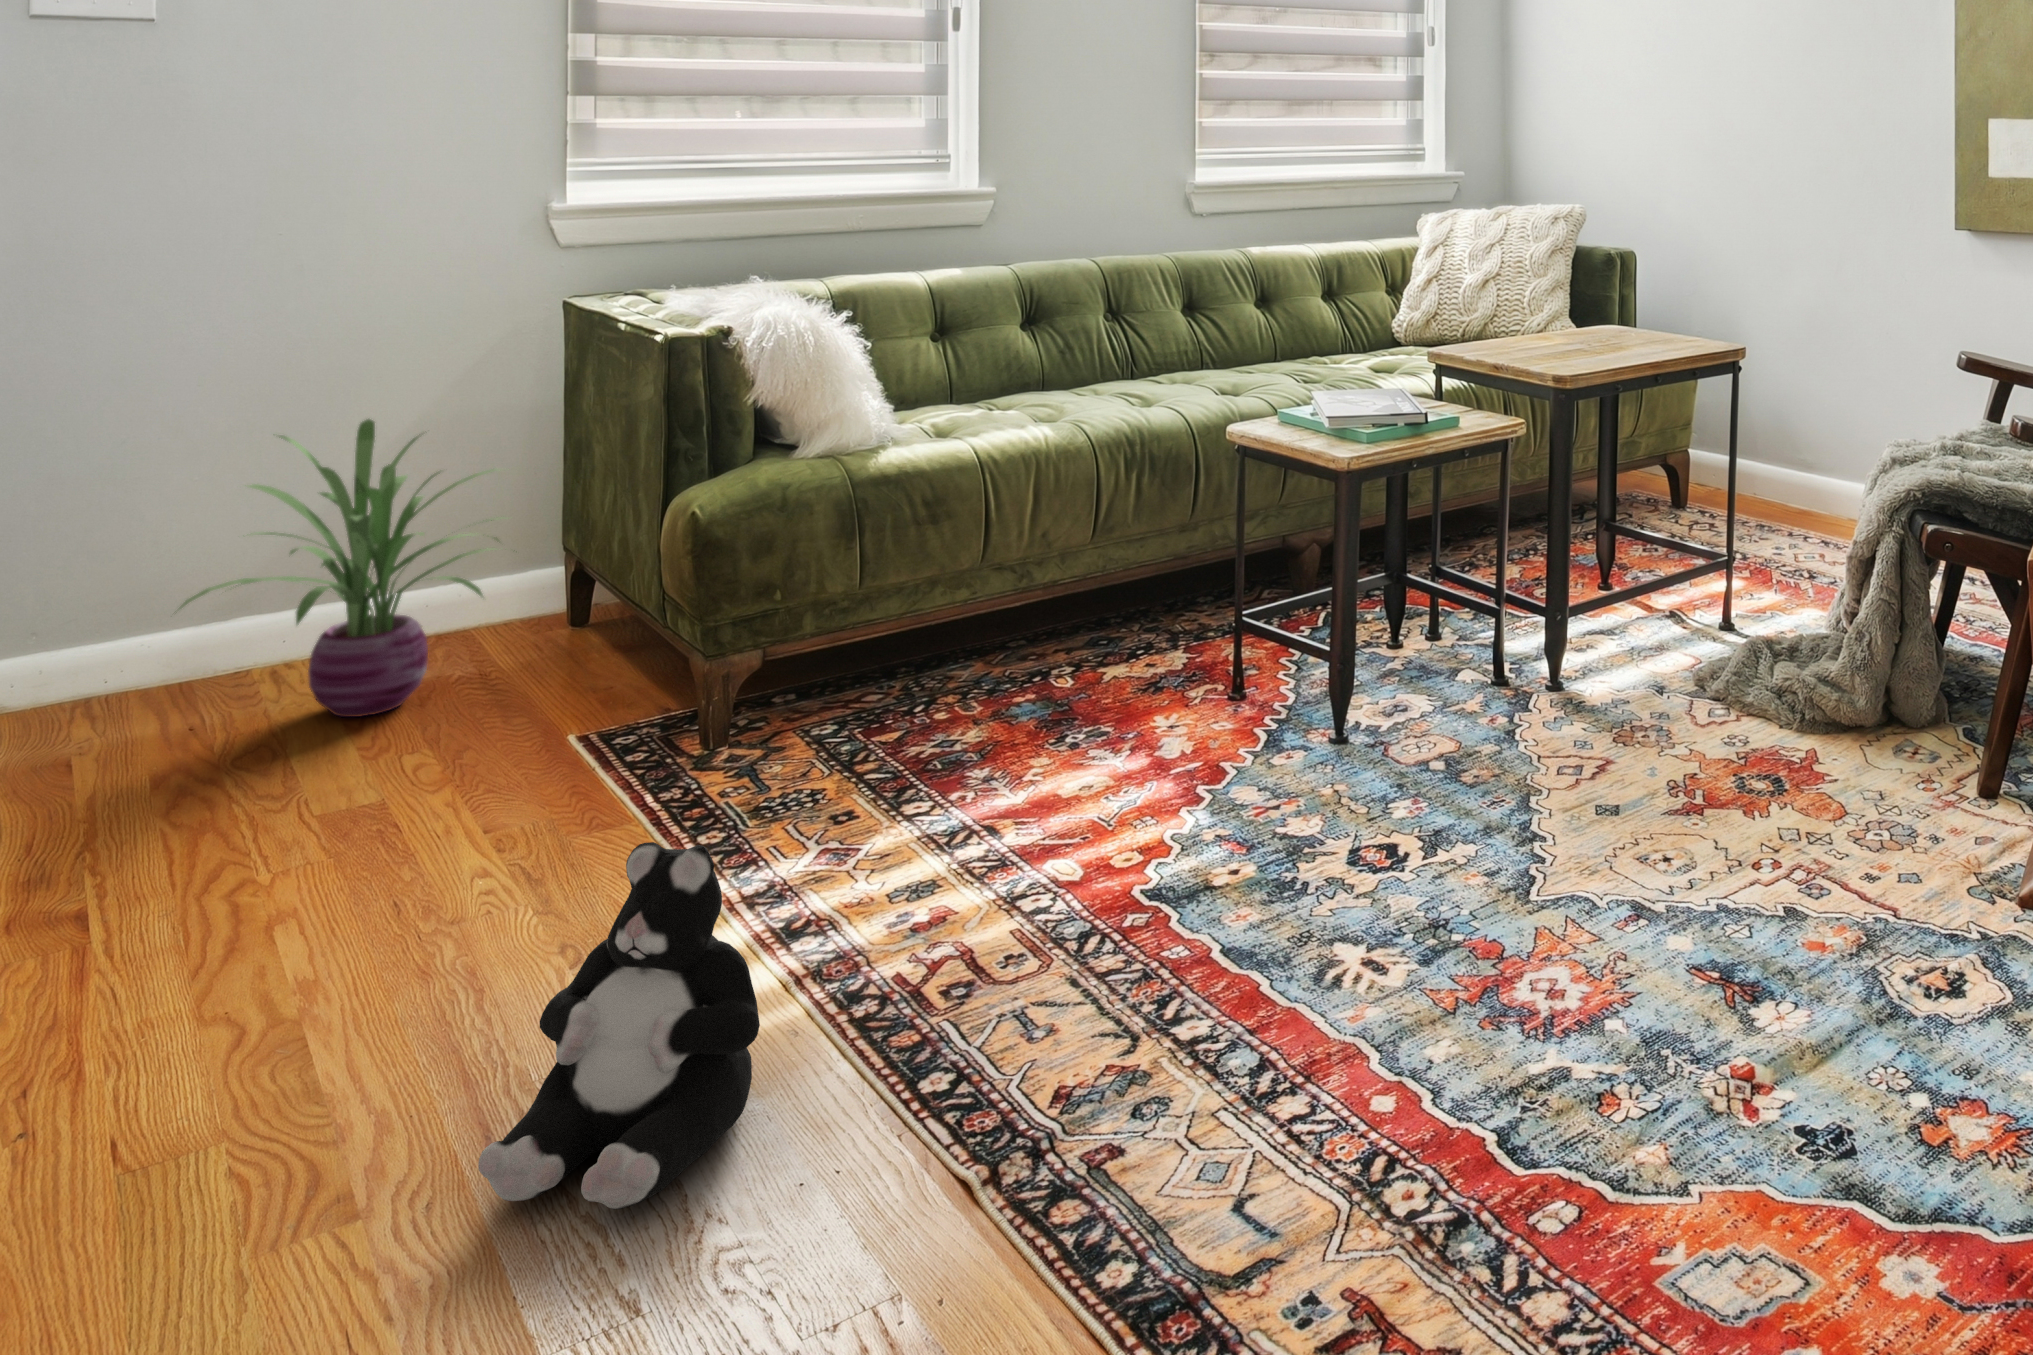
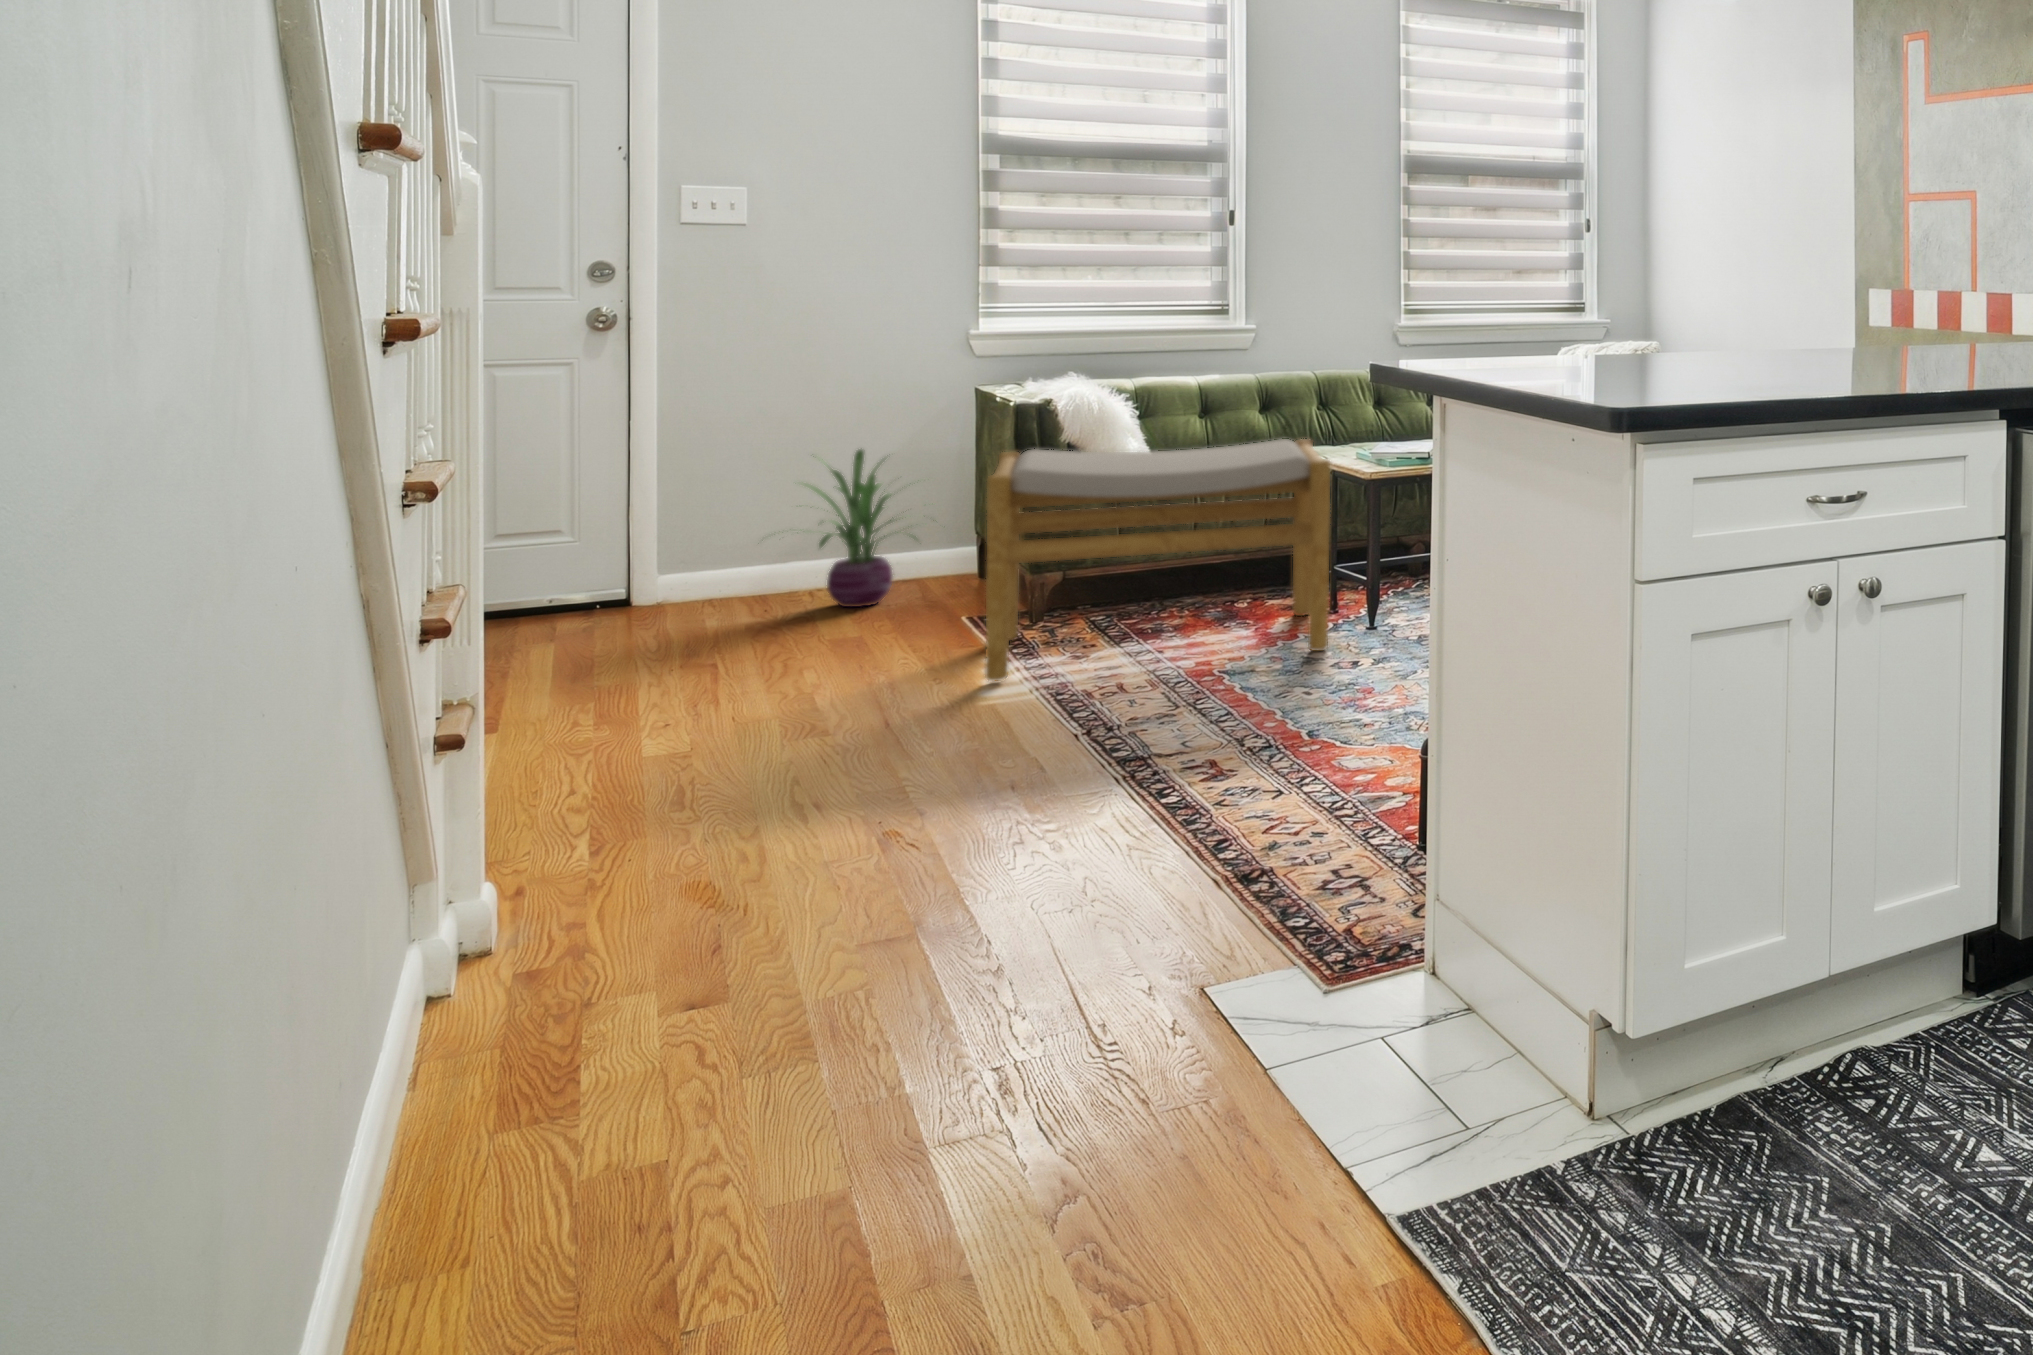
footstool: none [655,395,1321,959] -> present [985,439,1330,681]
plush toy: present [478,842,760,1209] -> none [879,604,1002,734]

